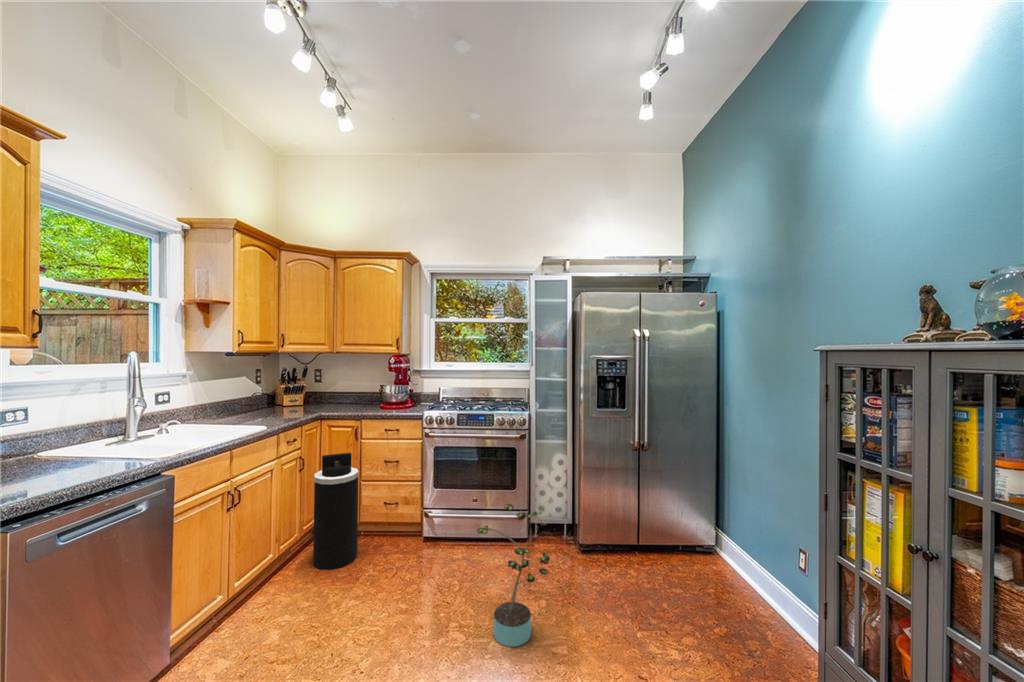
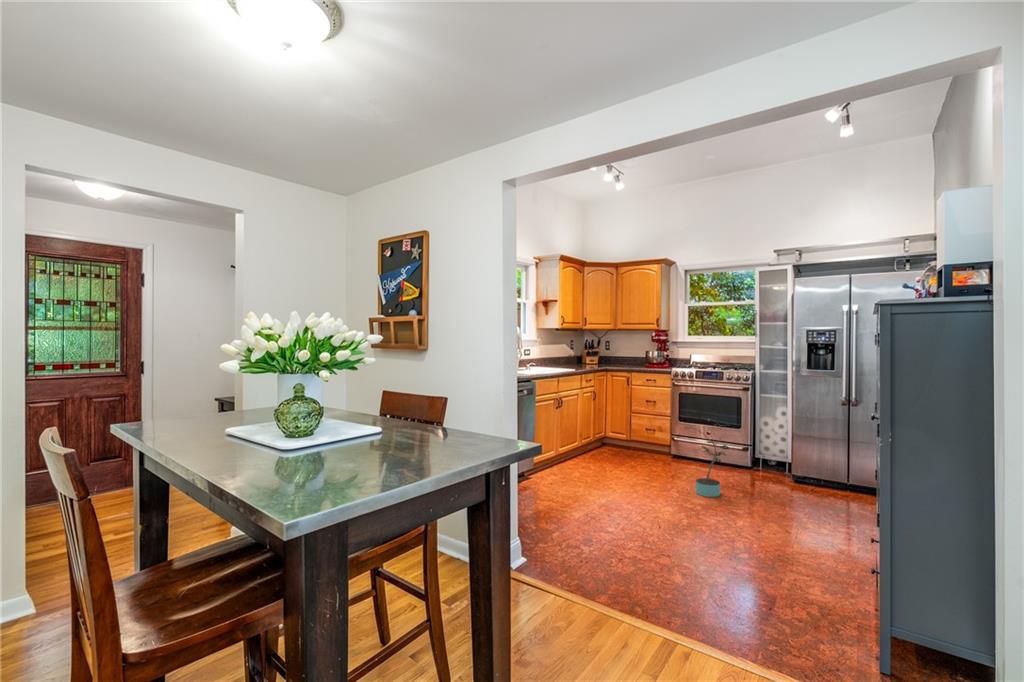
trash can: present [313,453,358,570] -> none [602,391,627,458]

